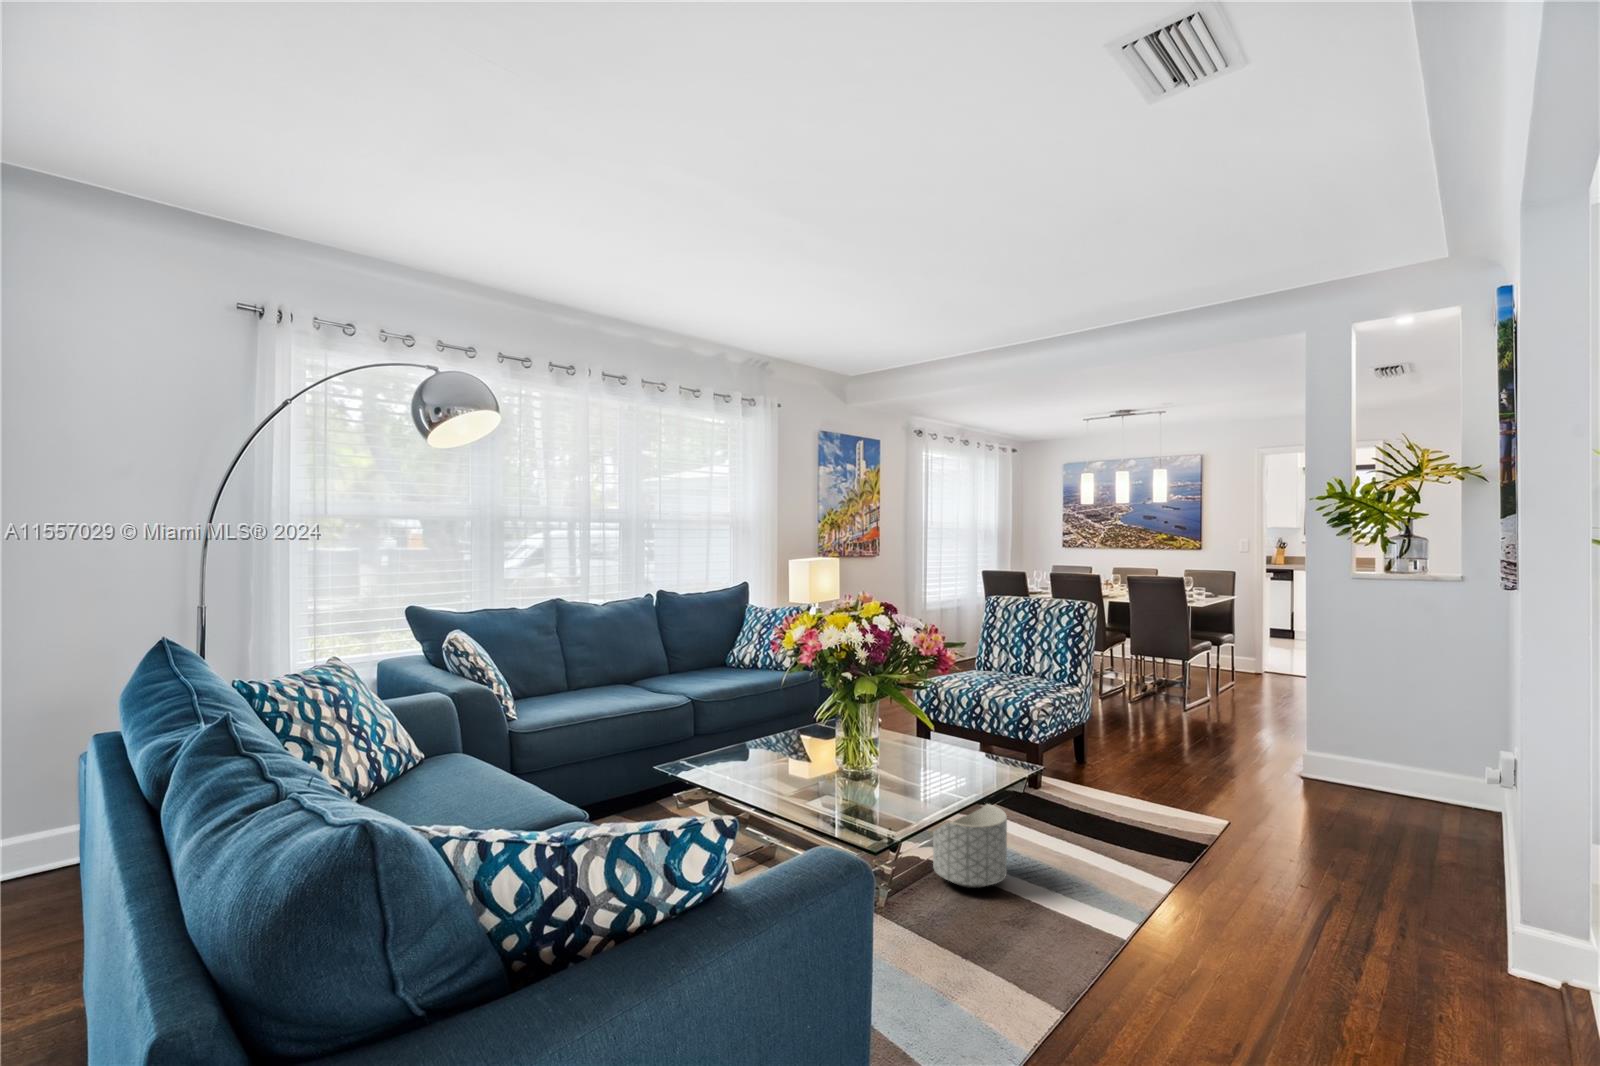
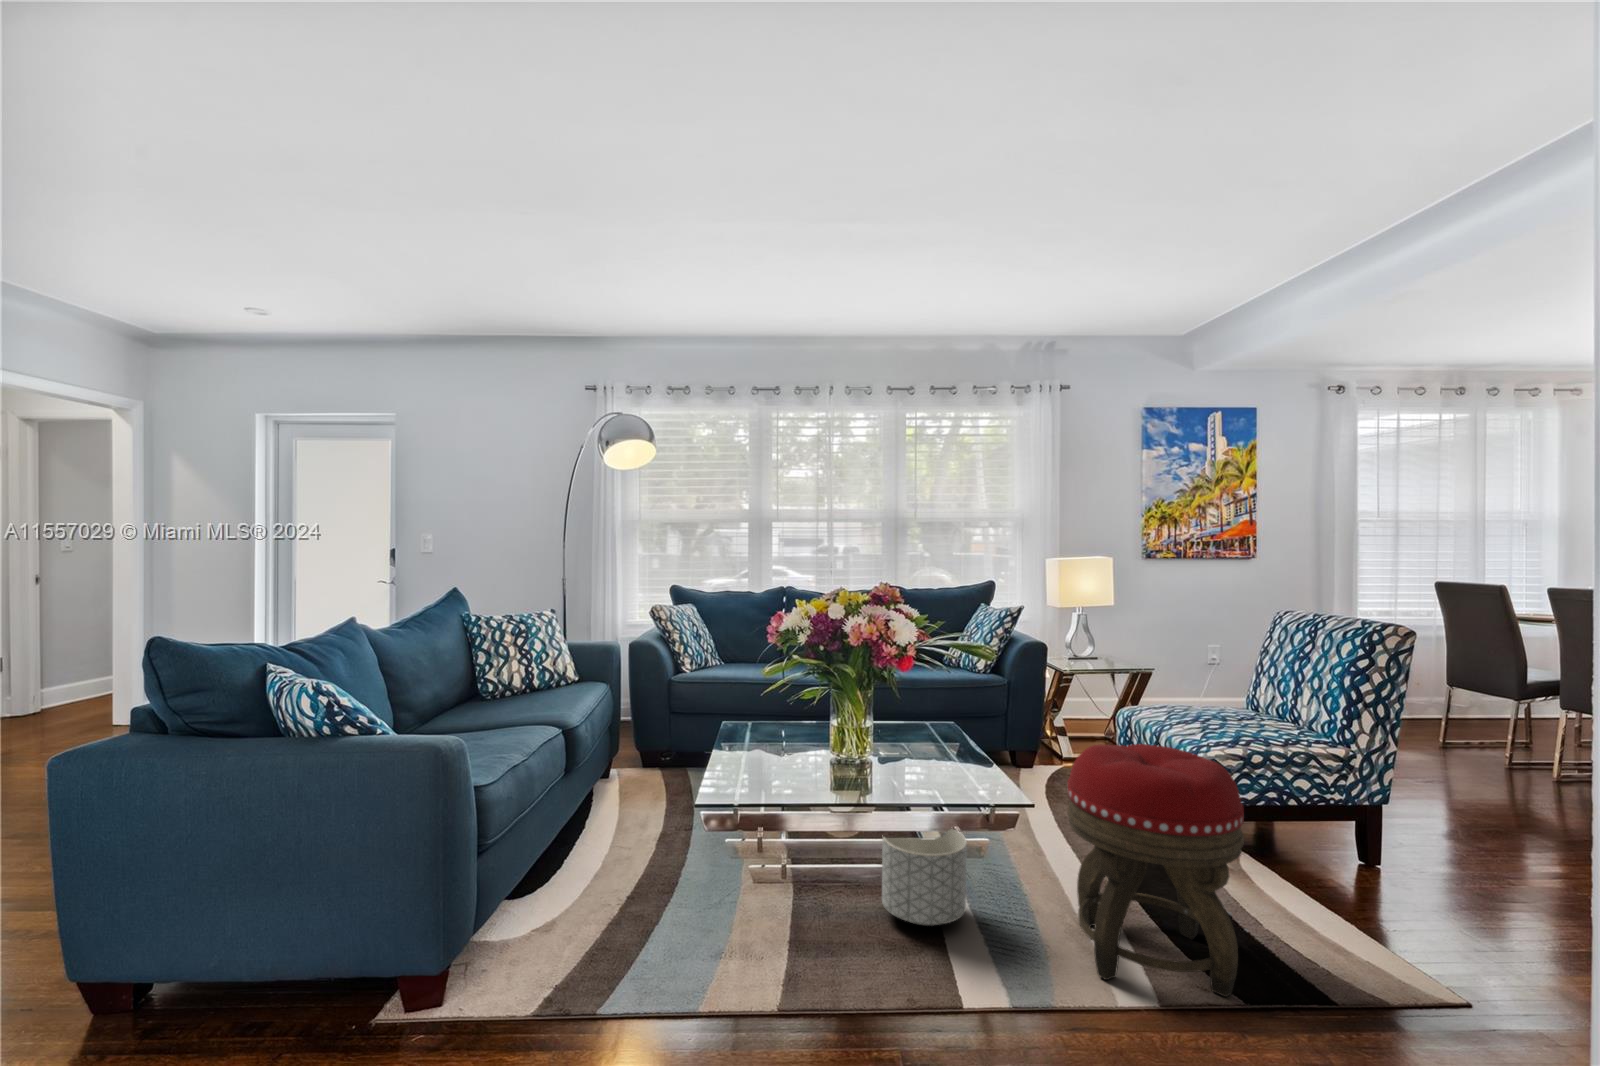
footstool: none [1038,701,1164,873] -> present [1067,744,1244,997]

